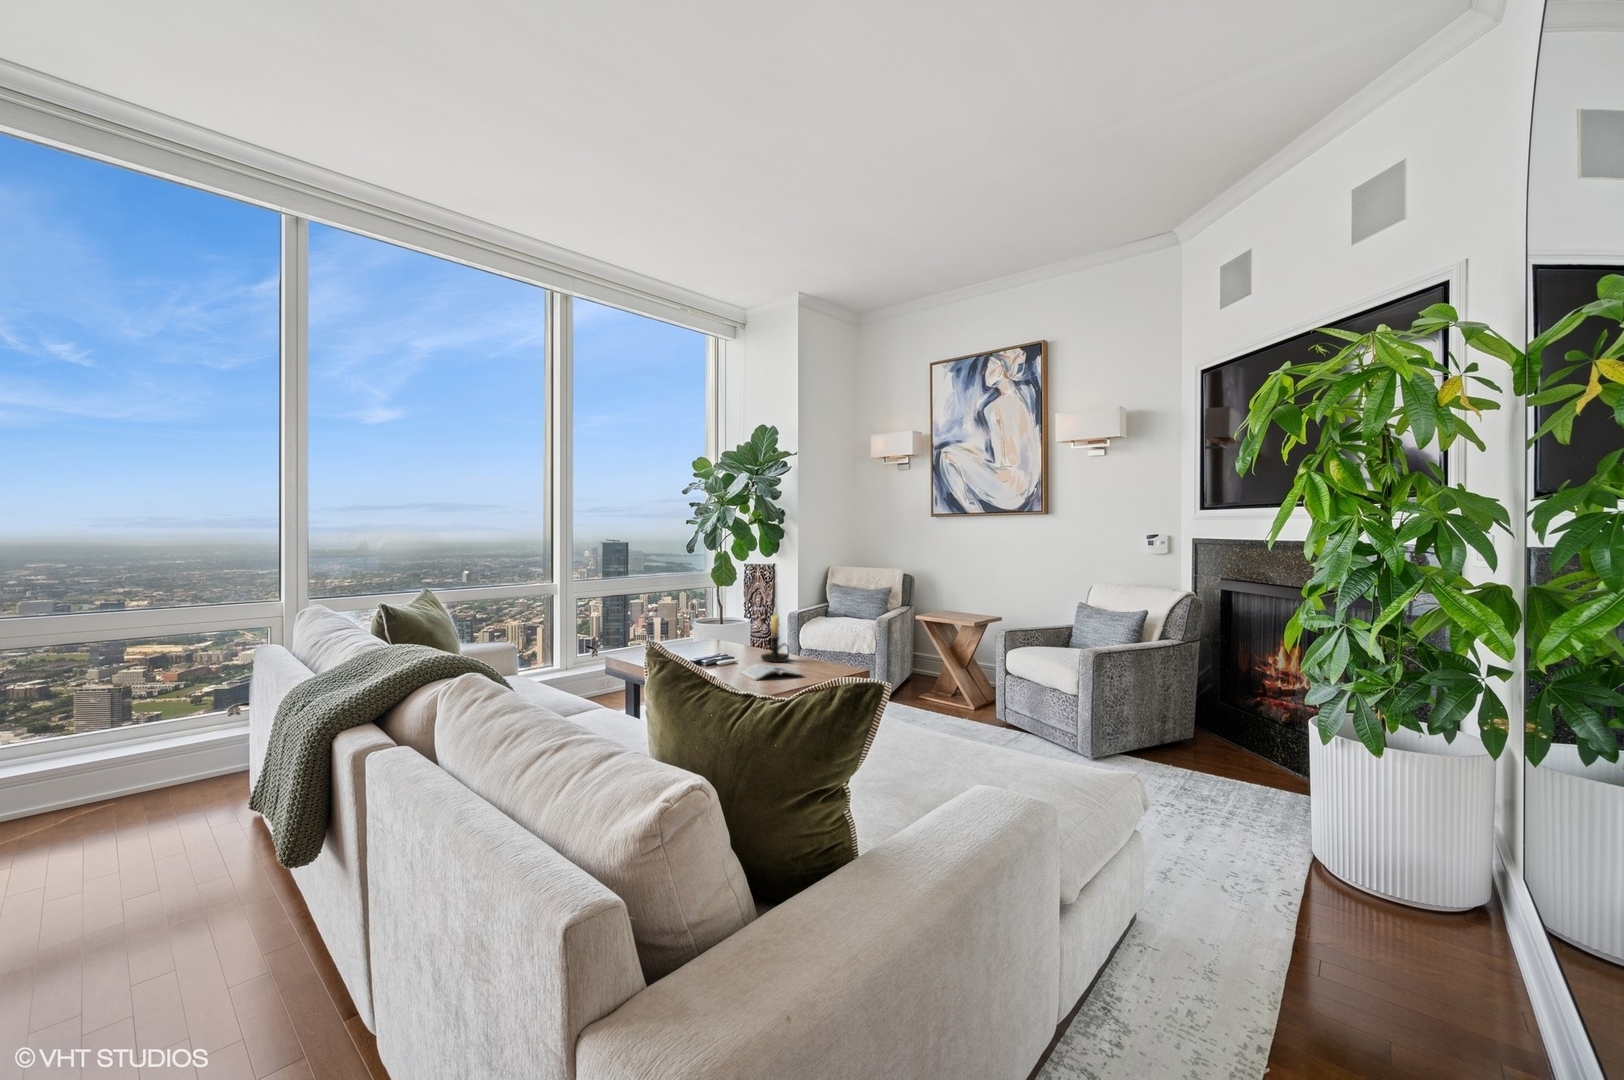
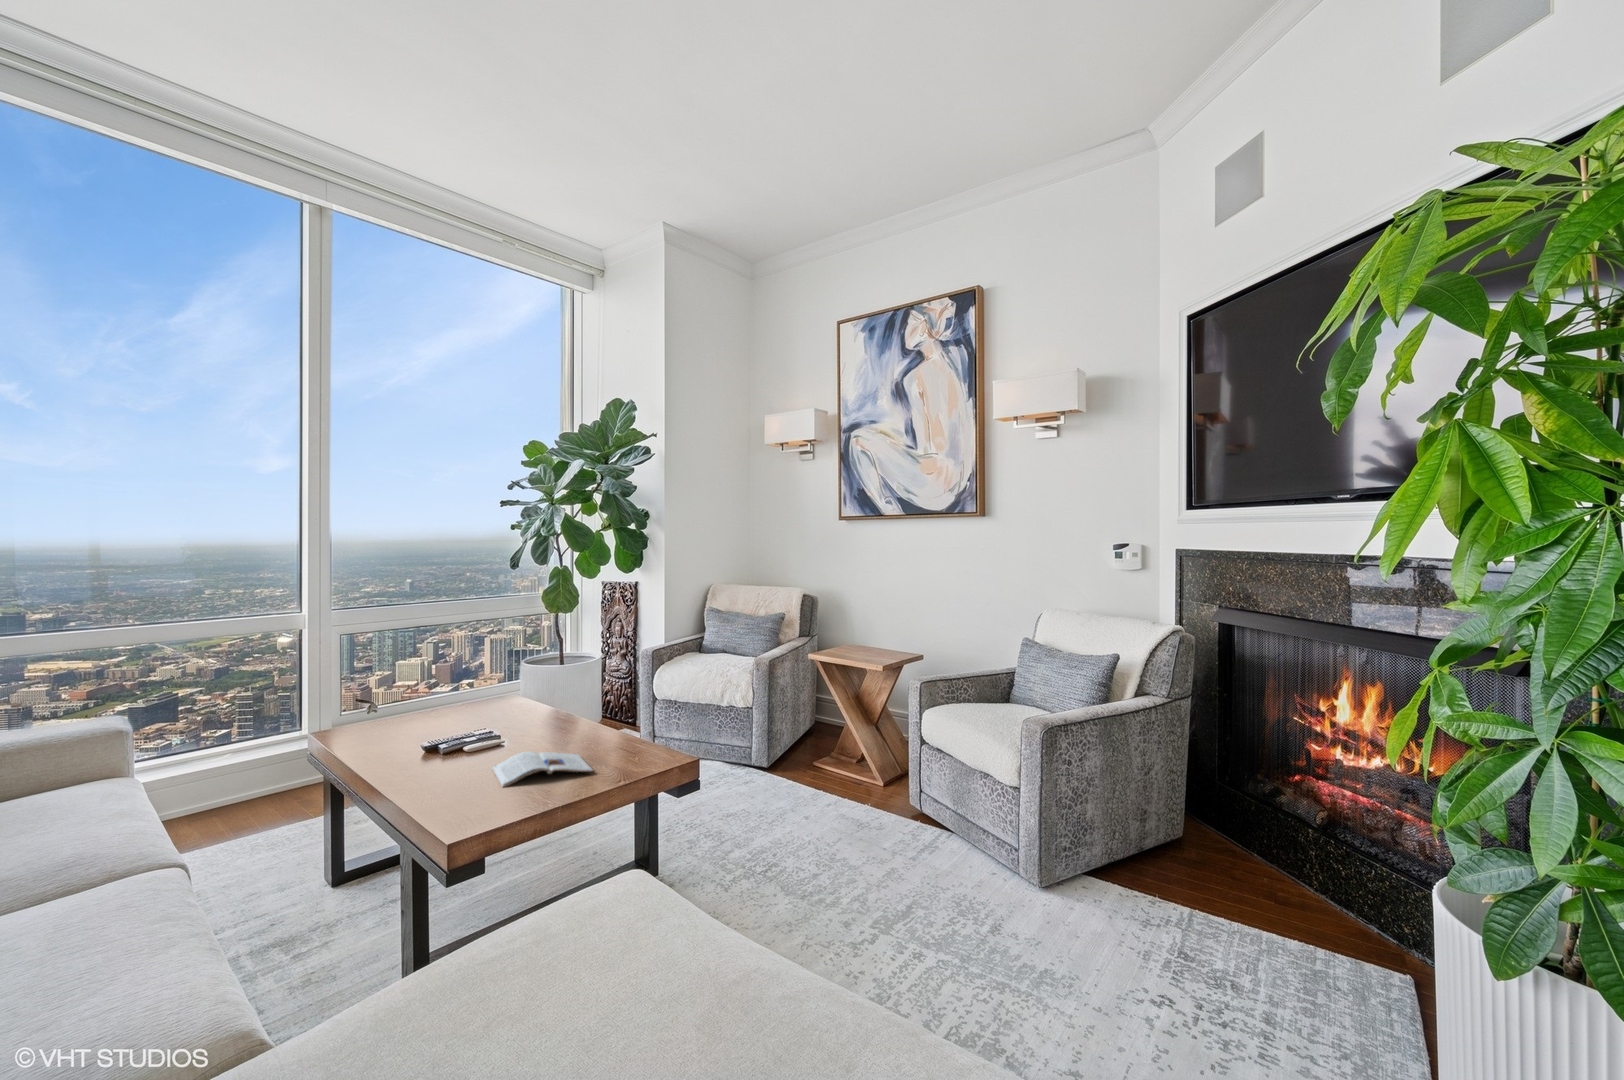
candle holder: present [761,608,789,662] -> none [553,656,598,740]

